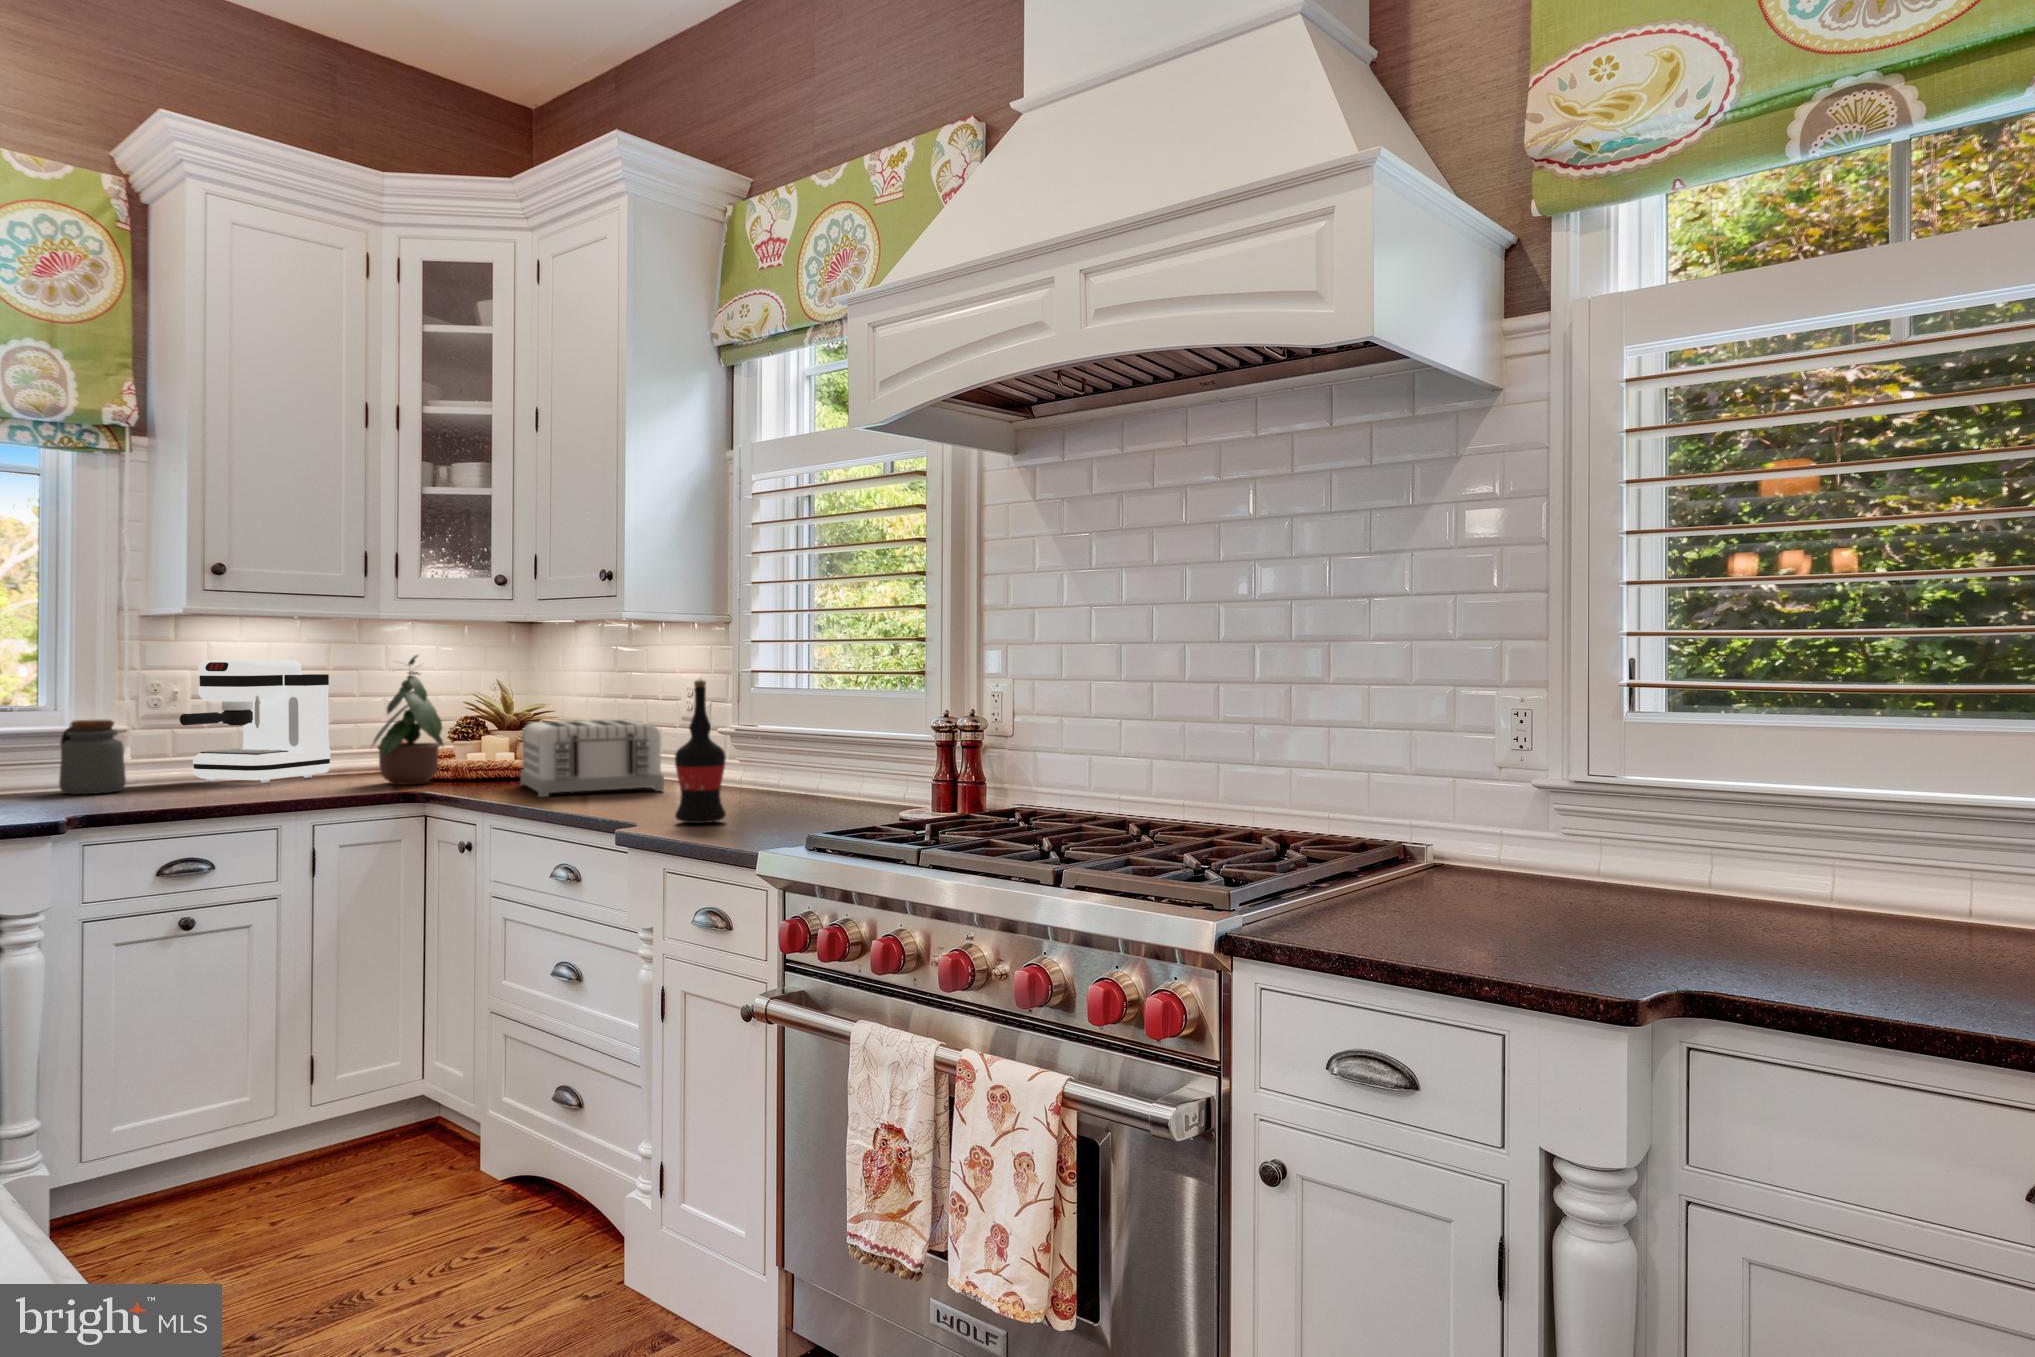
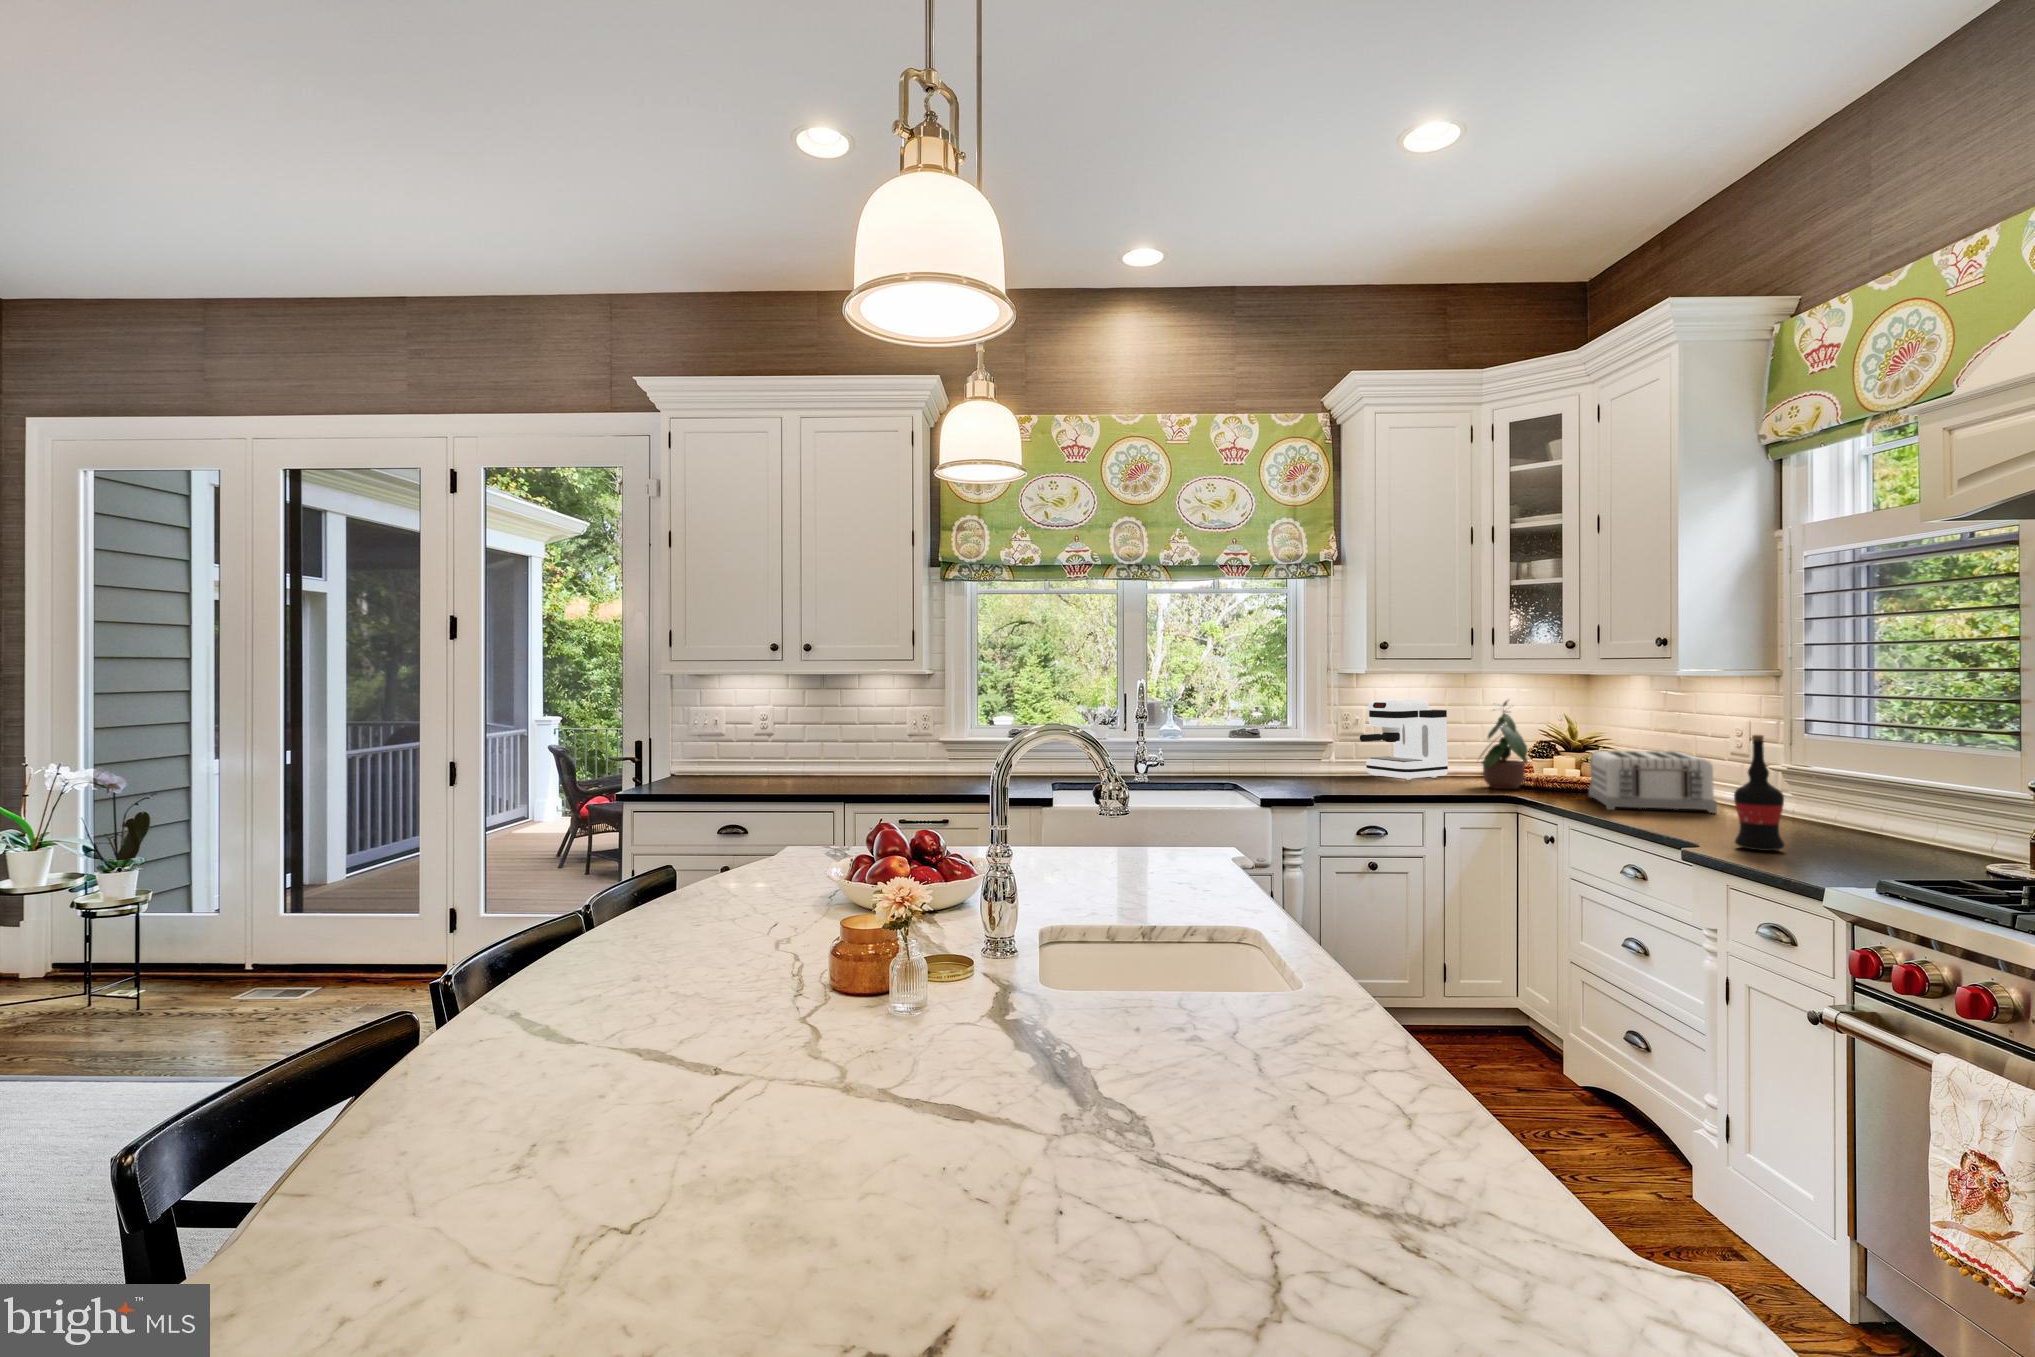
jar: present [59,720,126,794] -> none [1299,737,1333,781]

